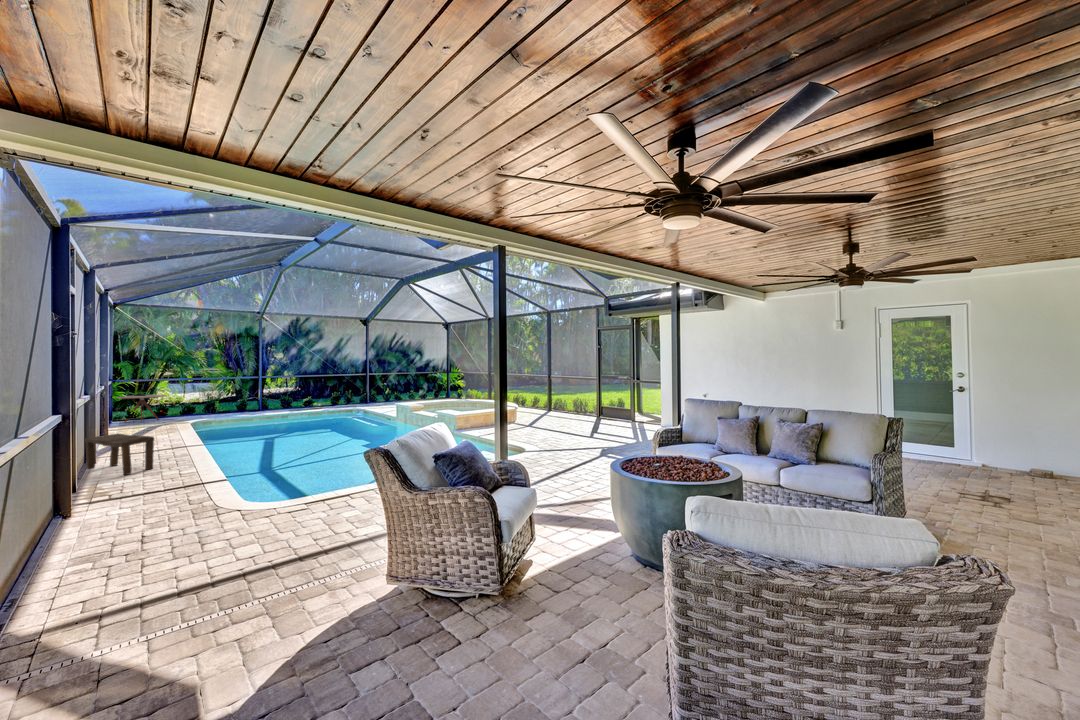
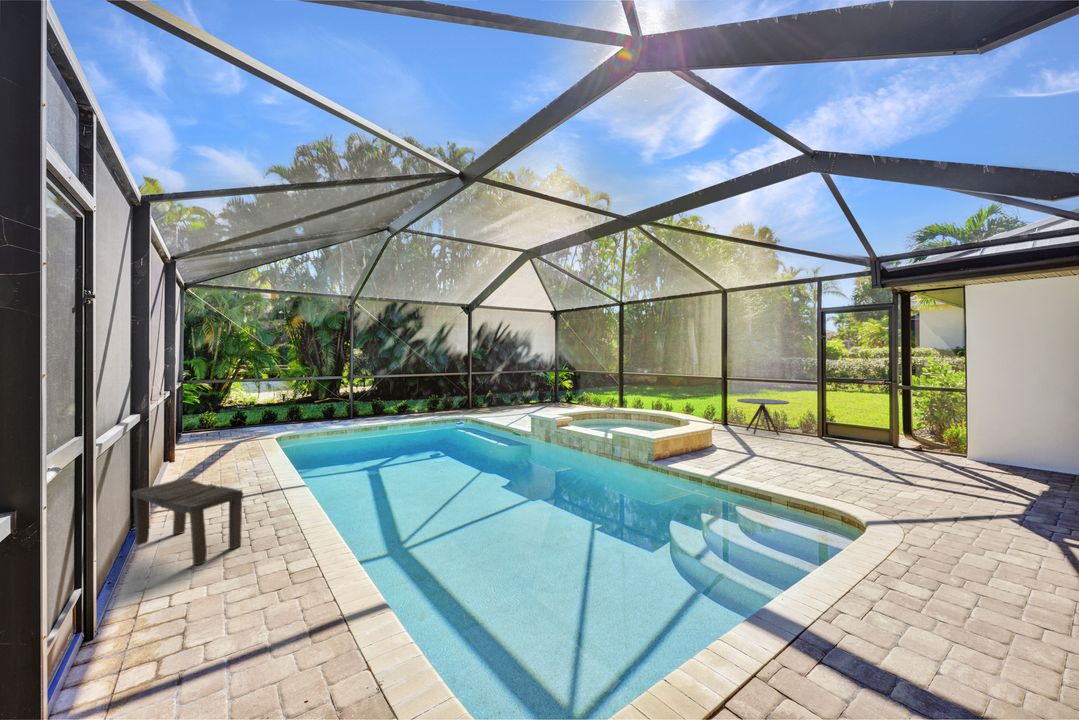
round table: present [117,395,166,422] -> present [737,399,789,435]

